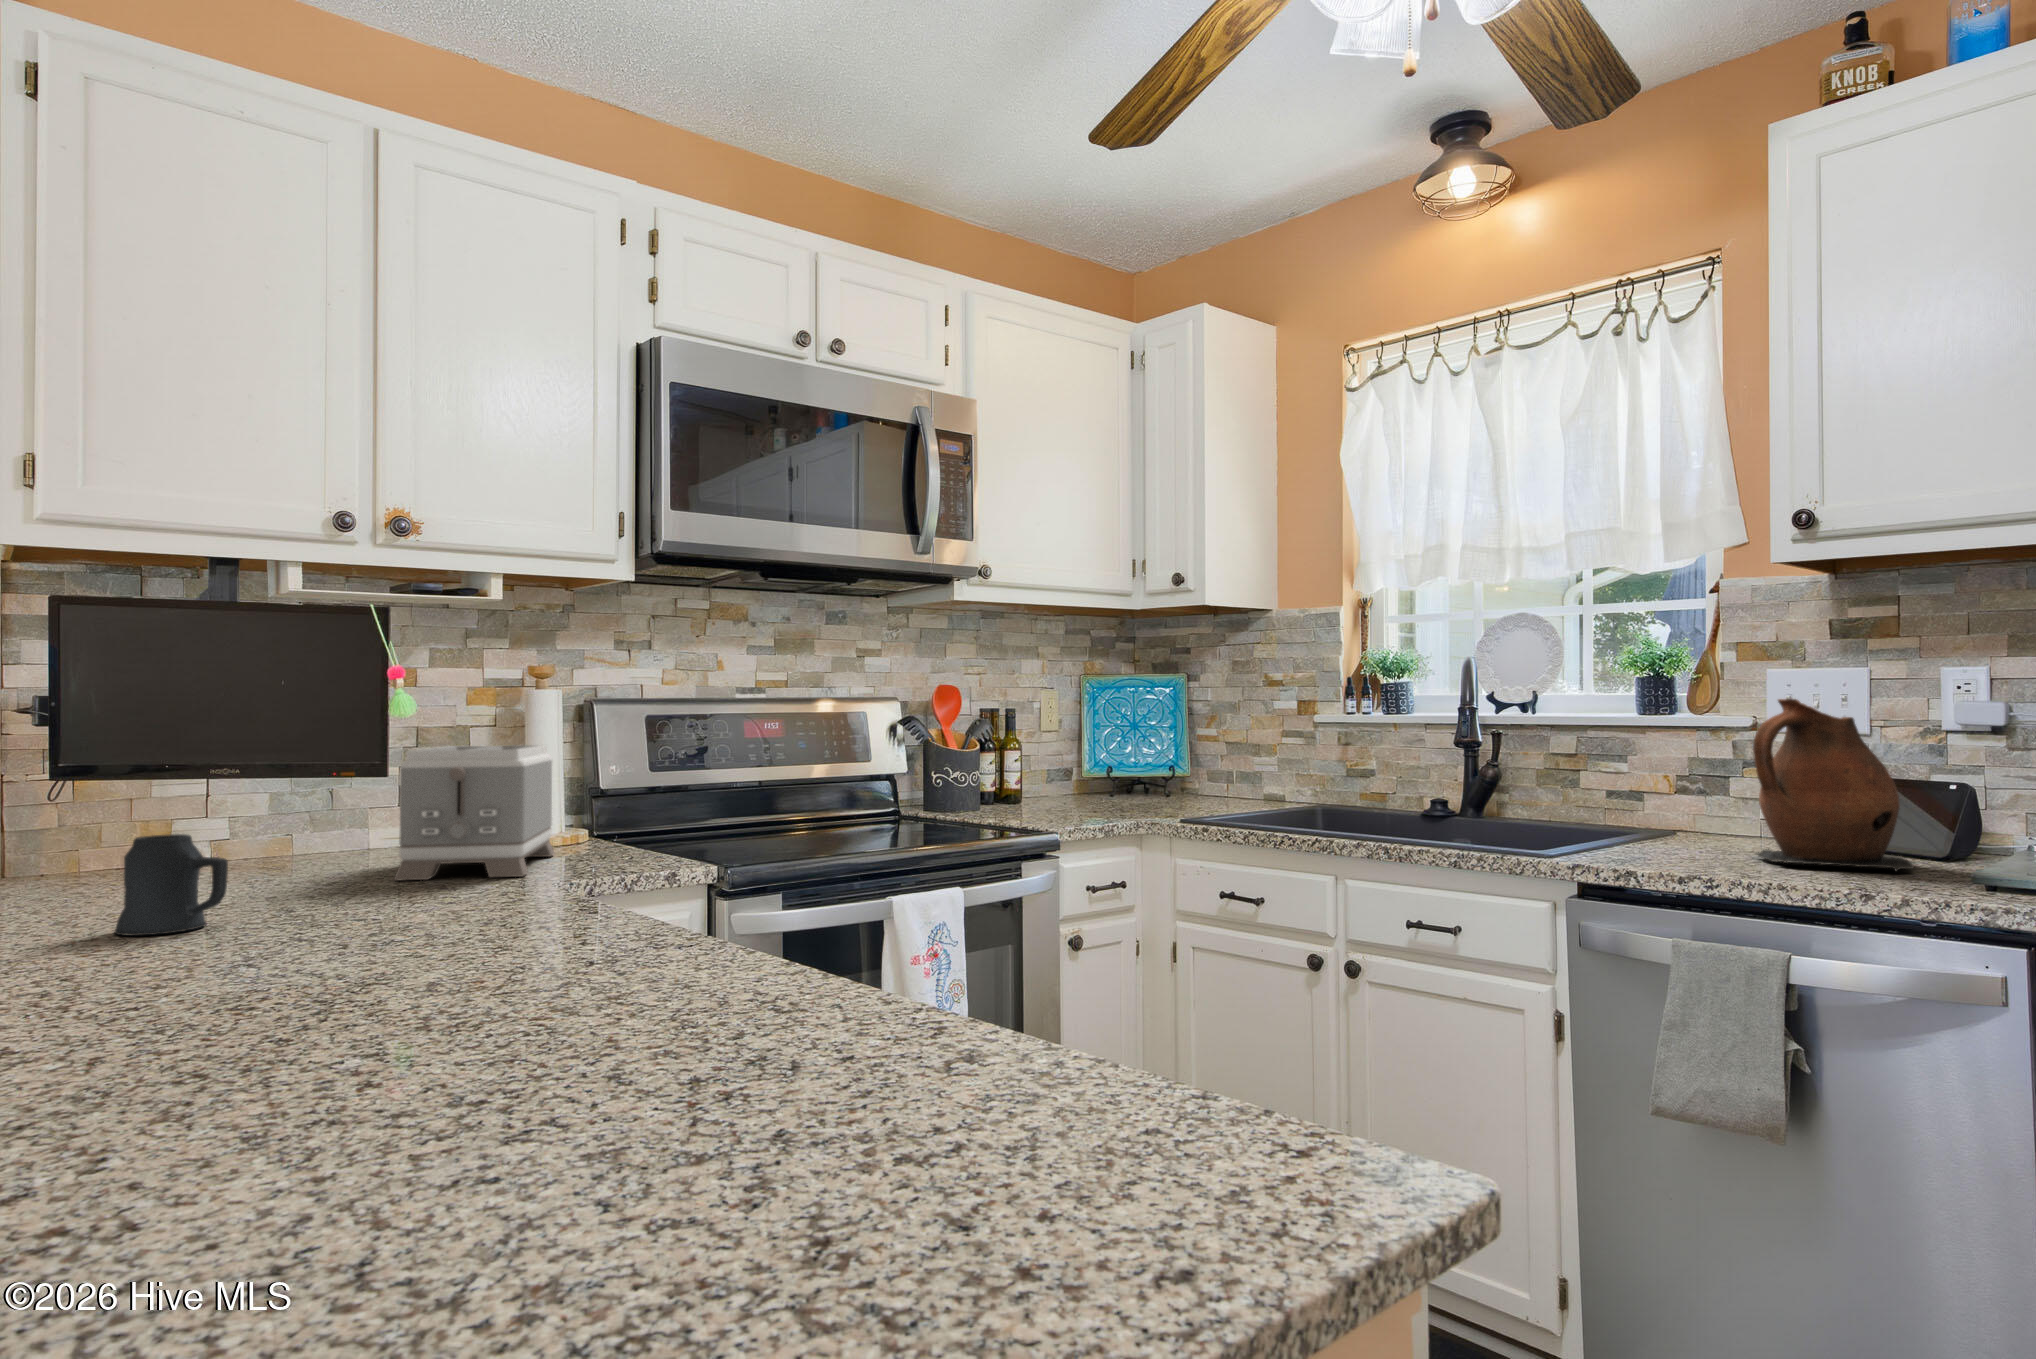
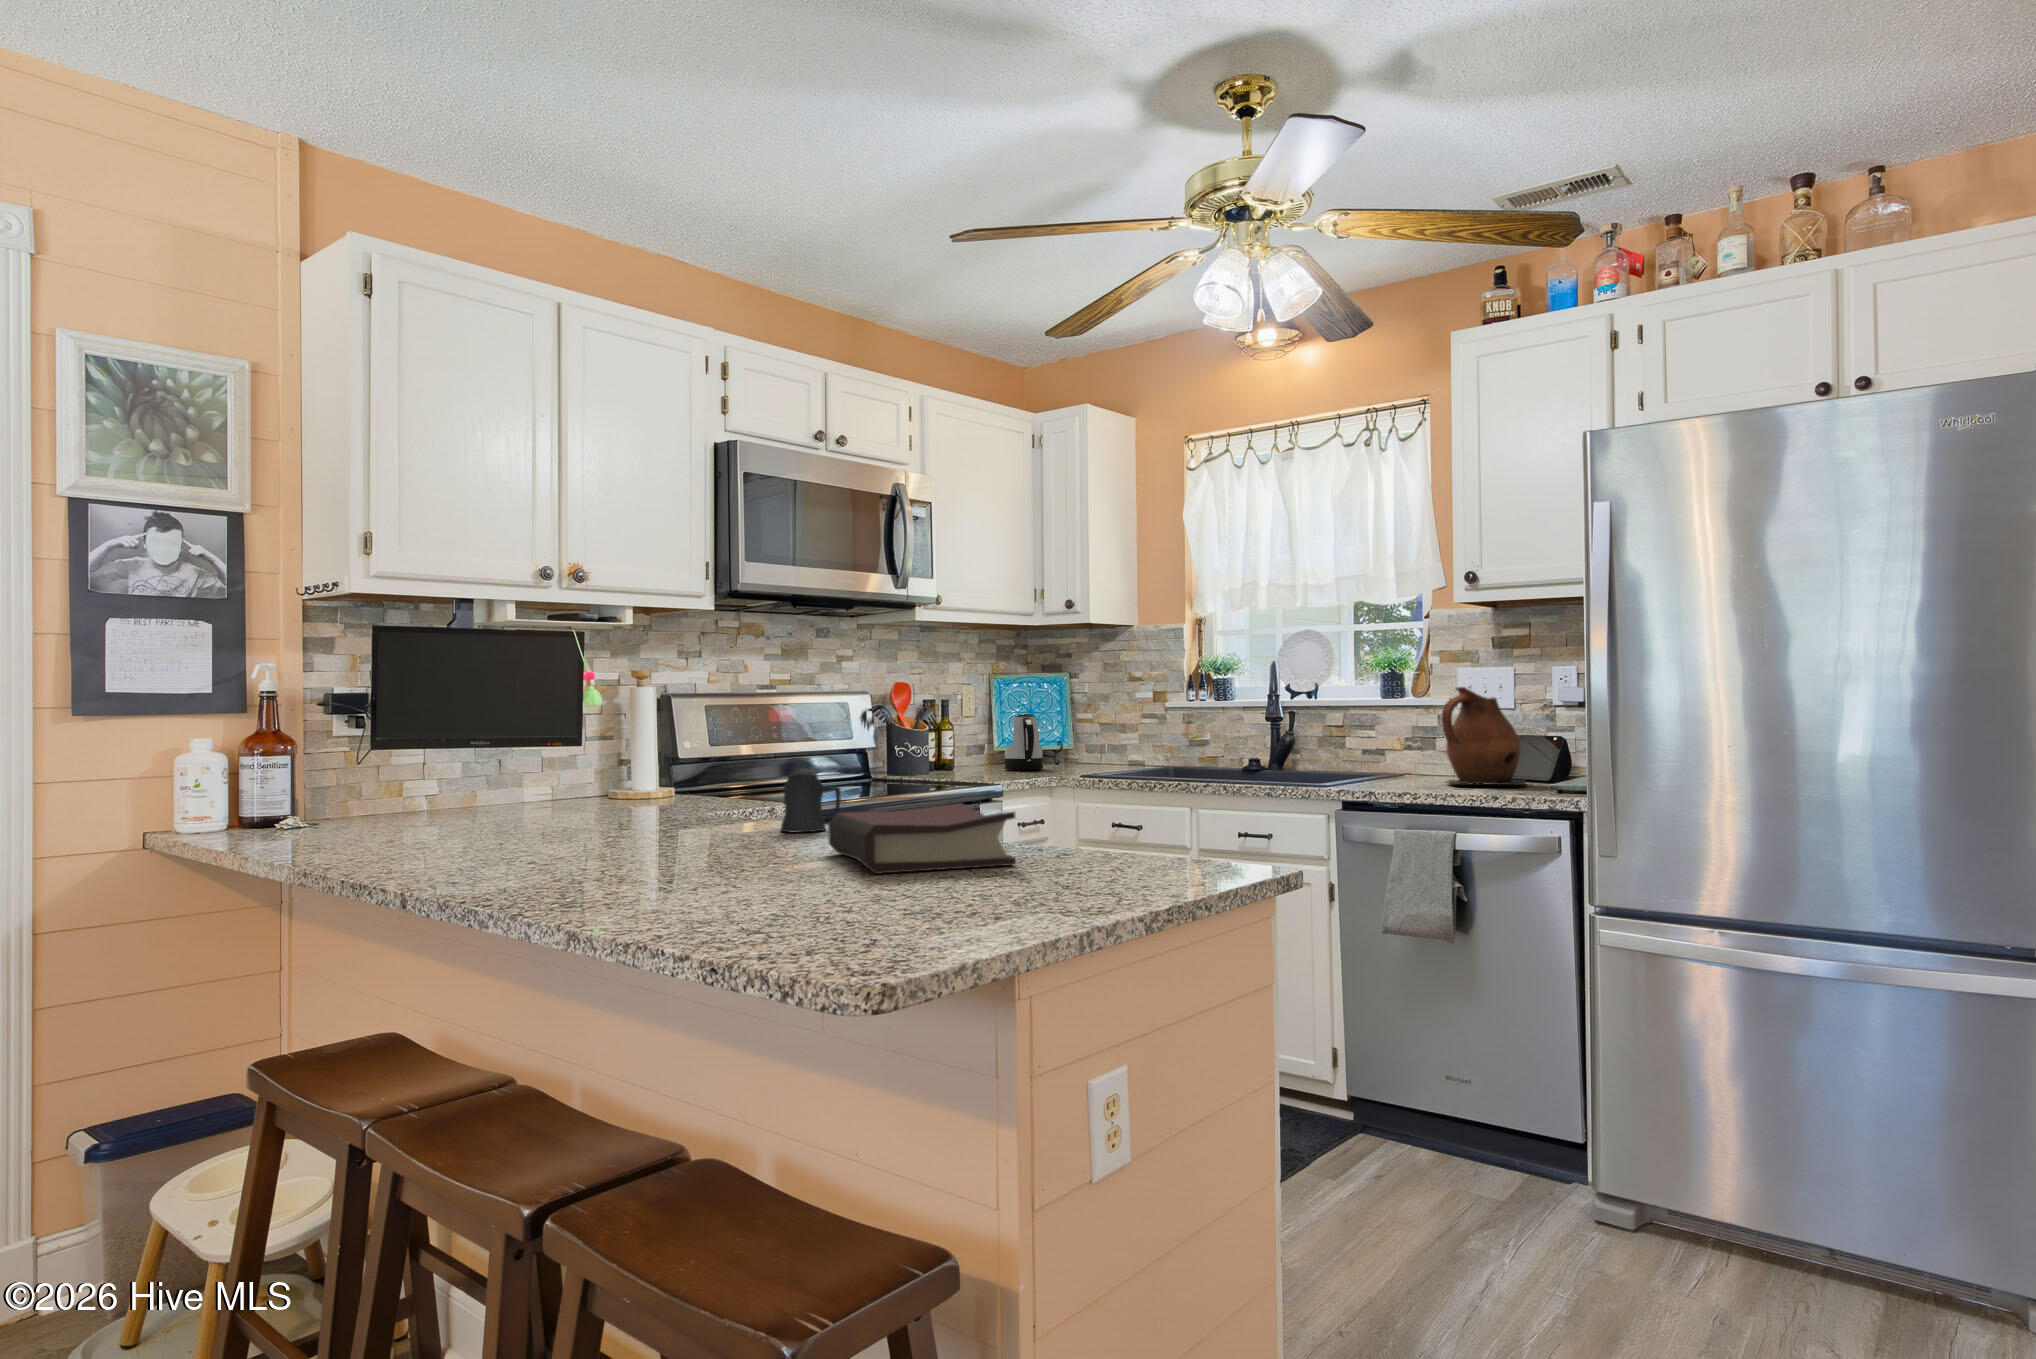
kettle: none [1098,727,1150,802] -> present [1004,714,1043,770]
toaster: present [394,745,554,881] -> none [598,726,689,814]
mug: present [115,834,228,936] -> present [781,773,841,833]
hardback book: none [207,946,709,1208] -> present [828,803,1016,874]

